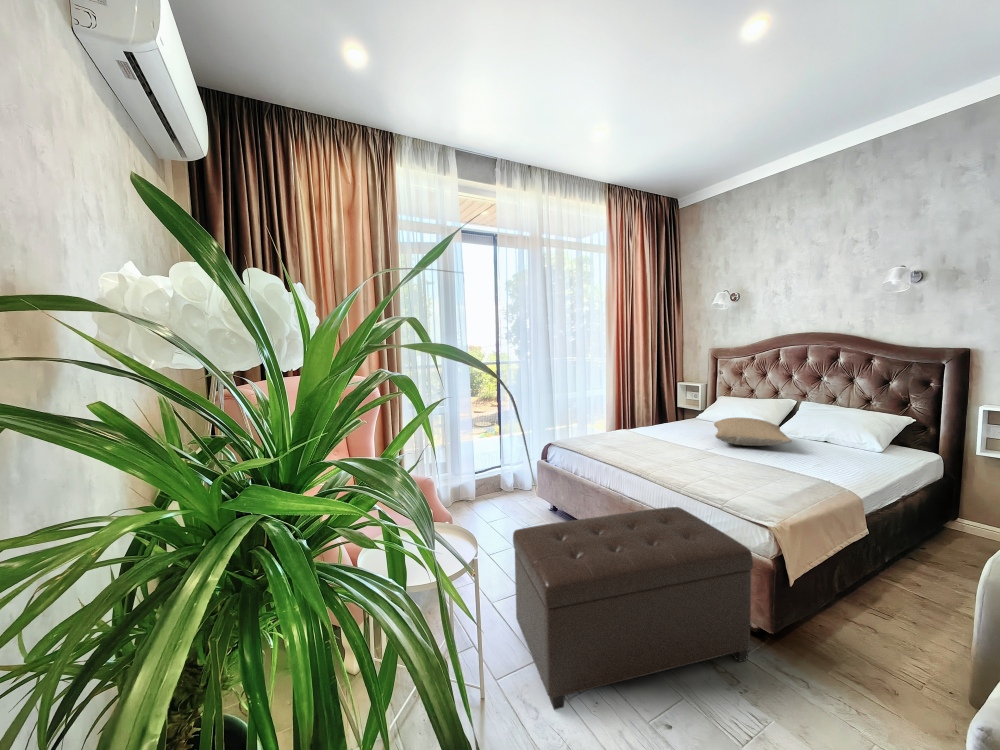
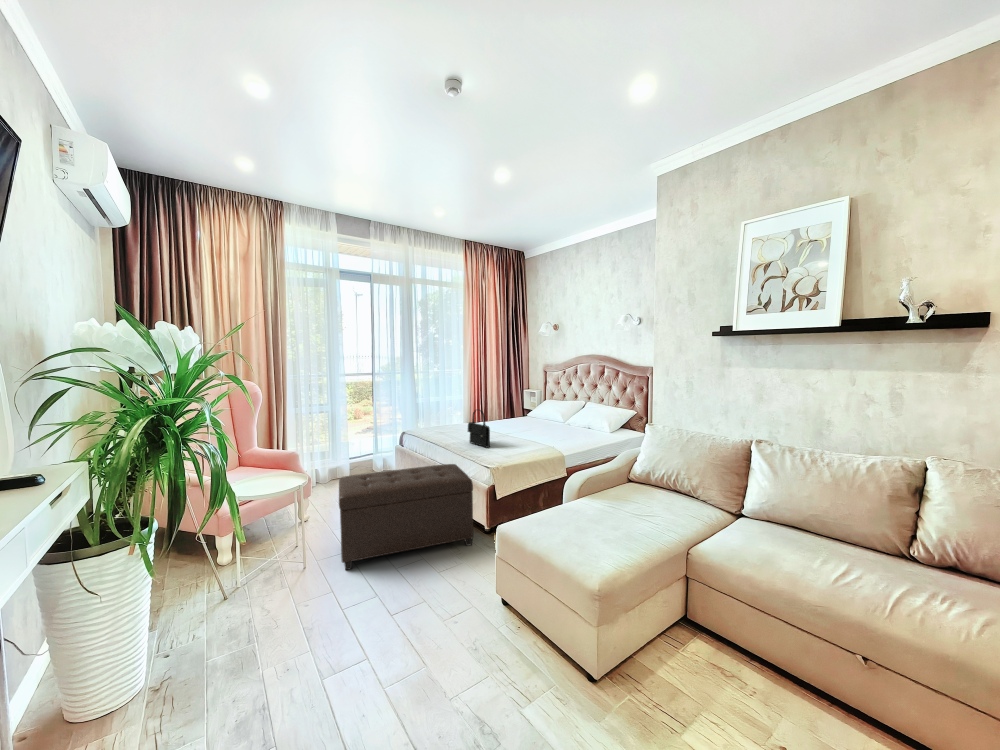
handbag: none [673,417,722,479] -> present [468,410,490,448]
pillow: present [714,417,792,446] -> none [510,412,560,430]

